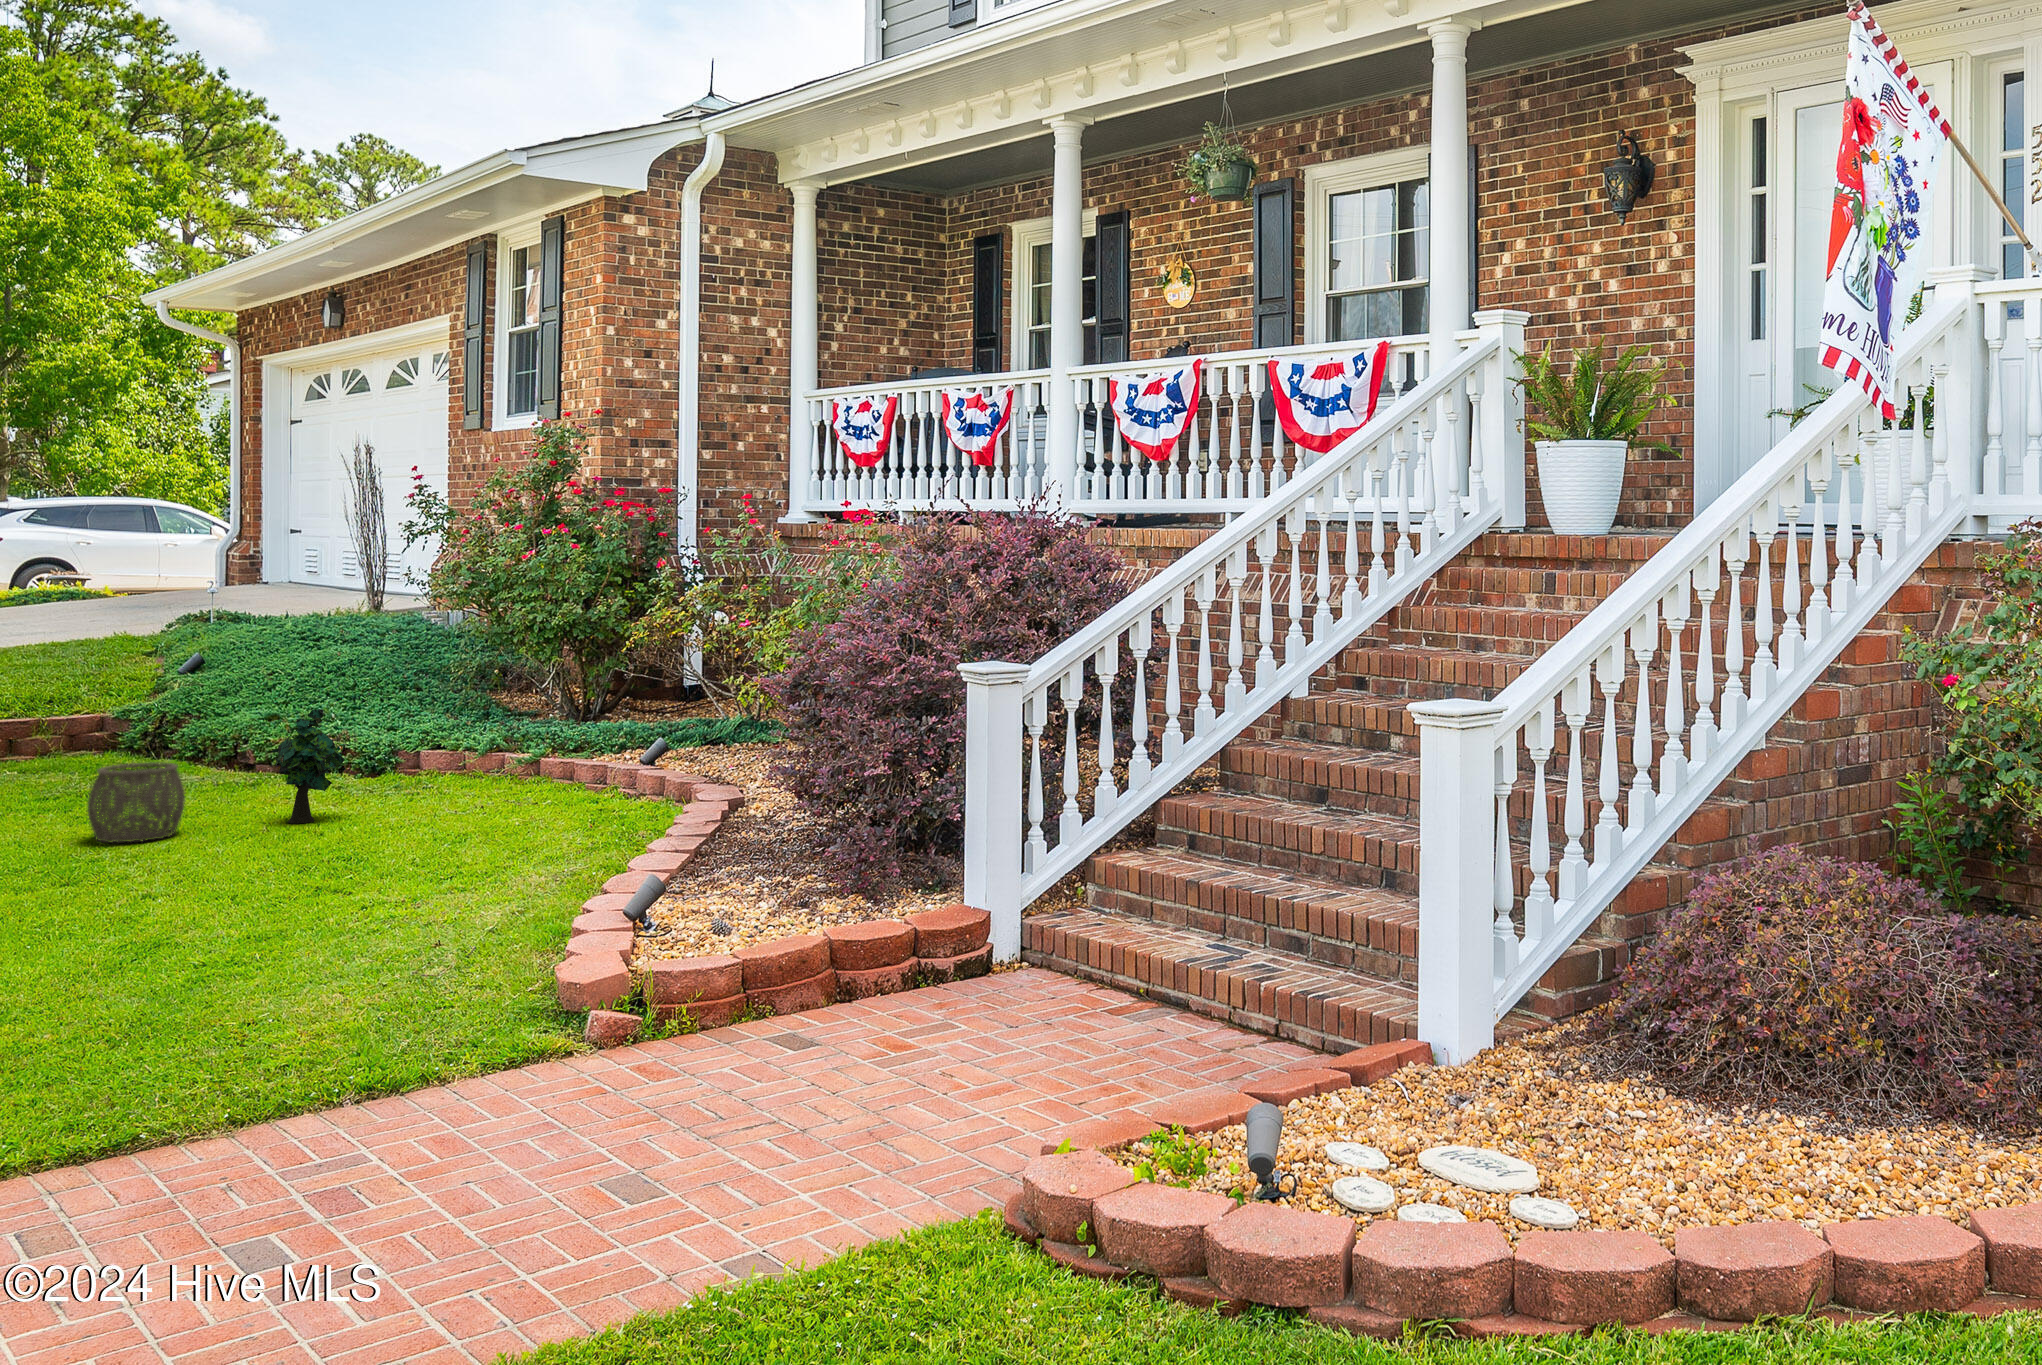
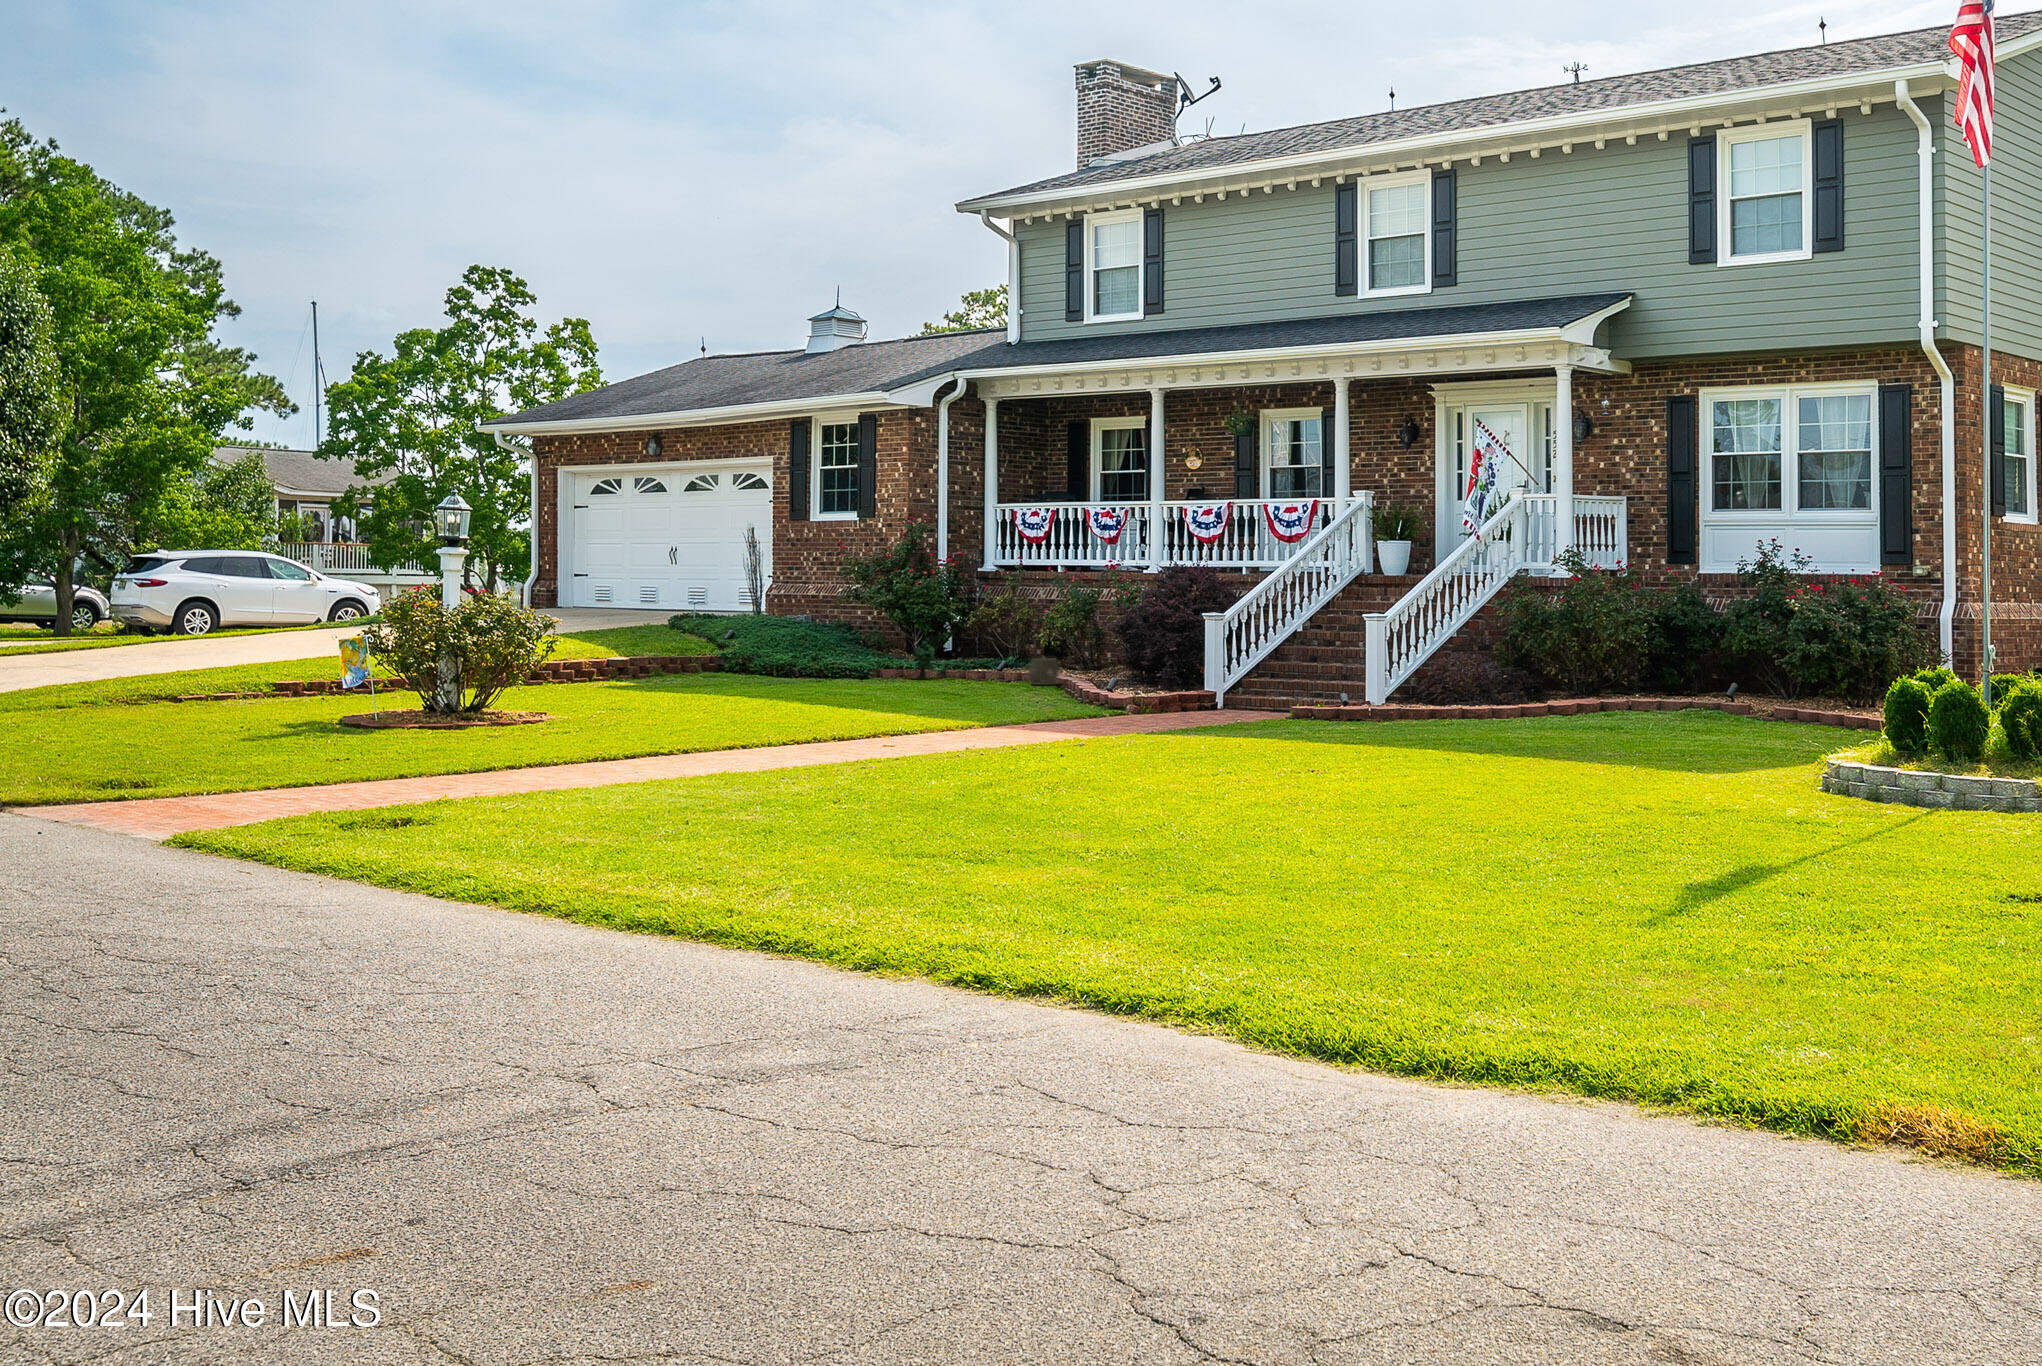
woven basket: present [88,762,185,843] -> present [1029,658,1059,685]

